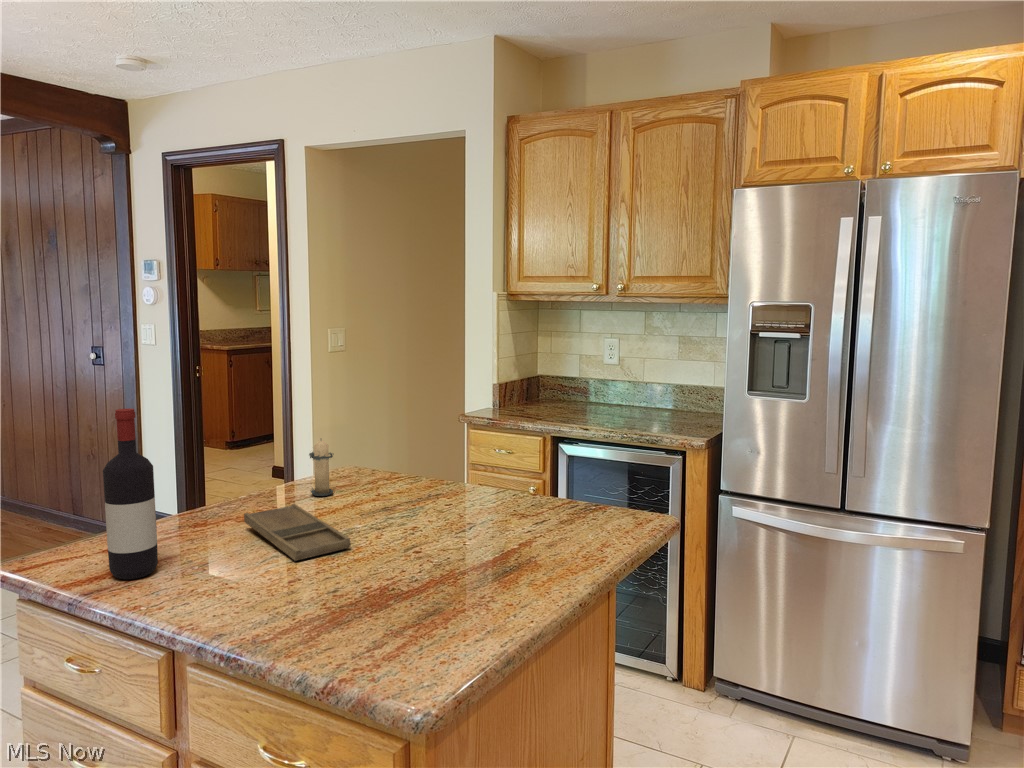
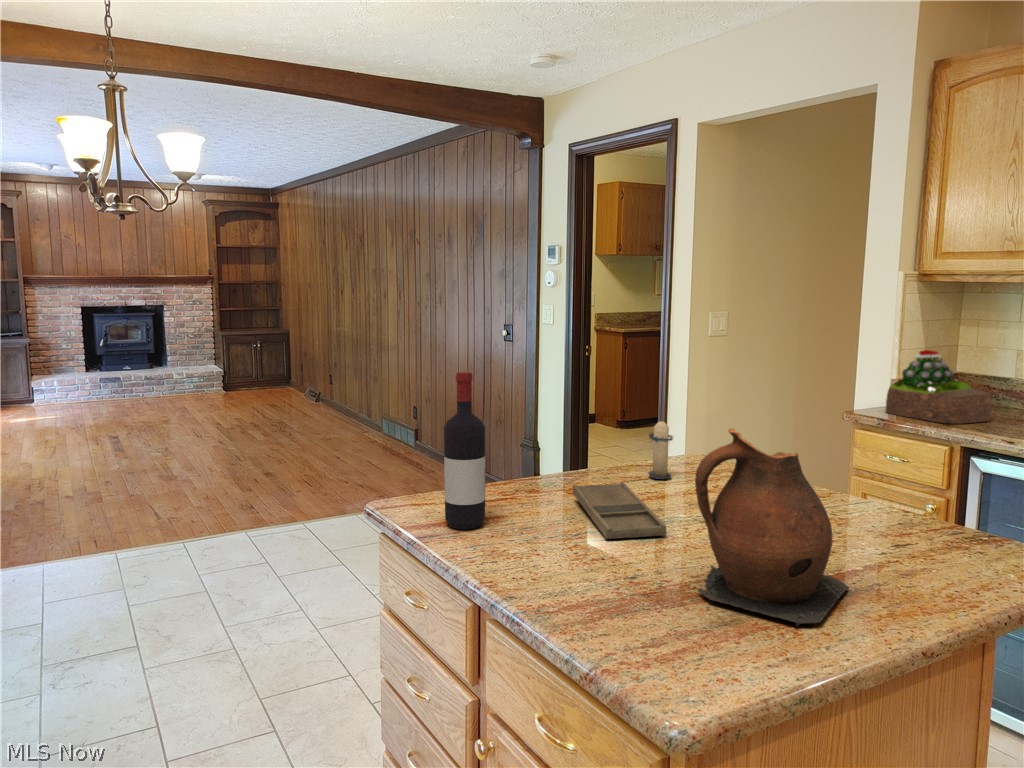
succulent plant: none [493,359,569,418] -> present [885,350,992,424]
ceramic pitcher: none [390,442,513,603] -> present [695,429,849,626]

